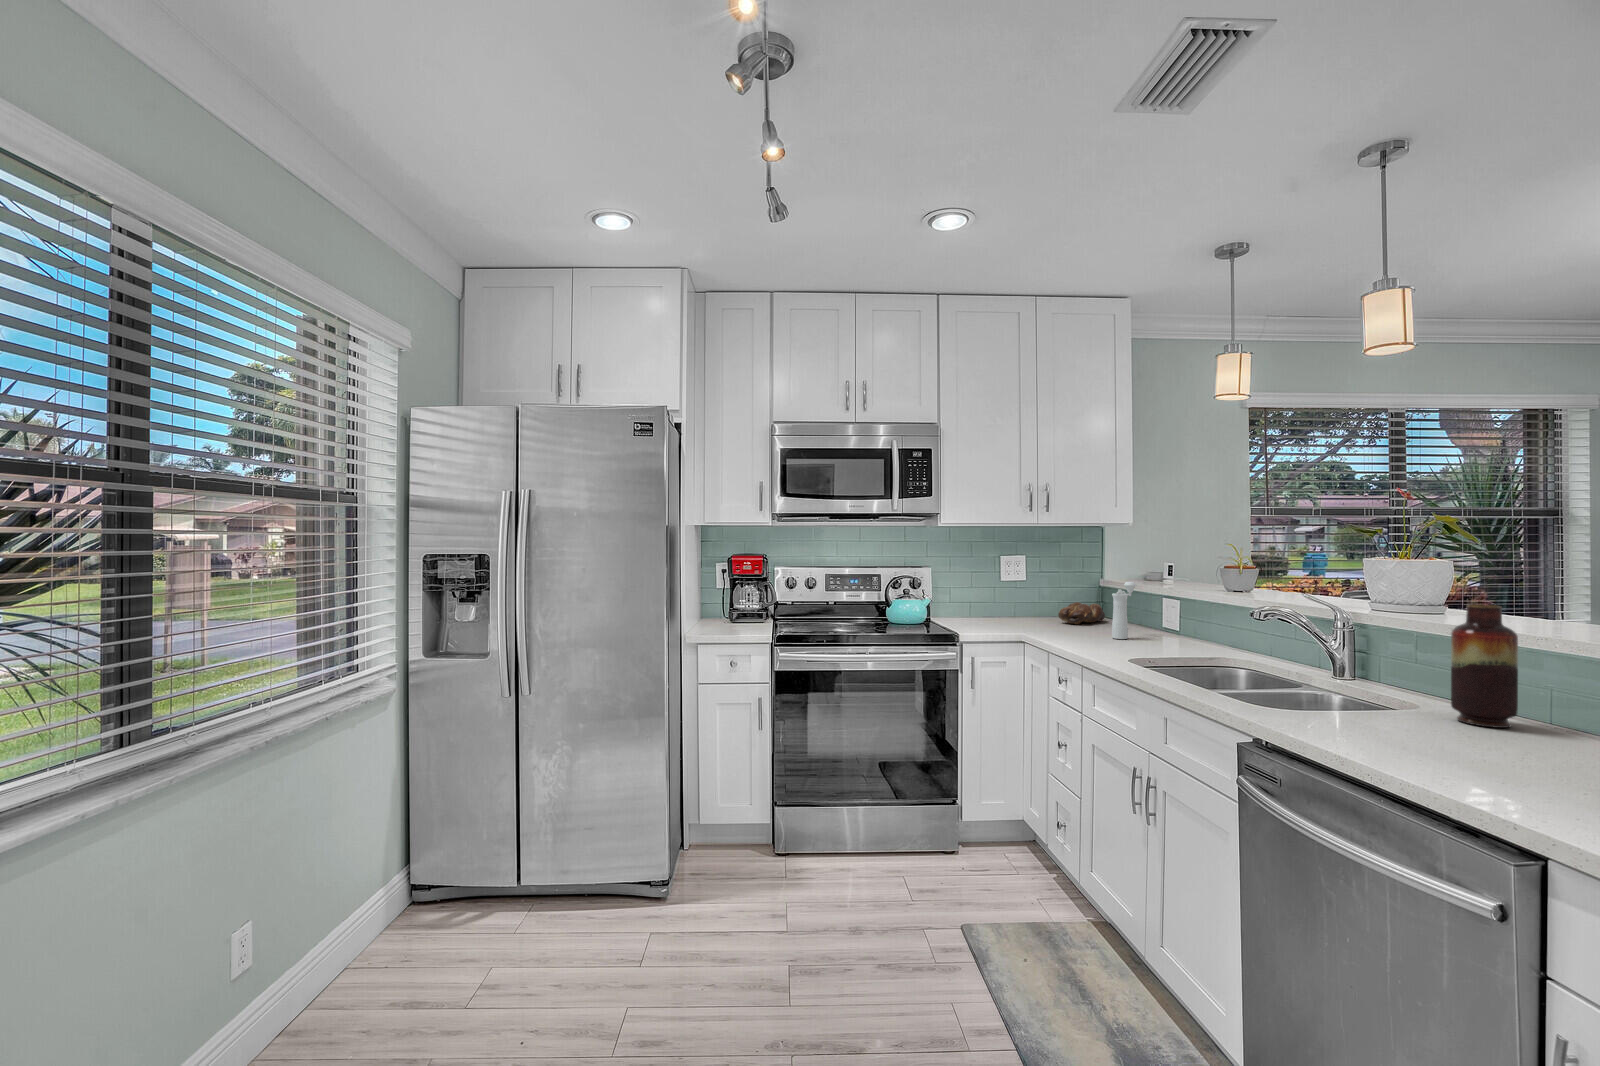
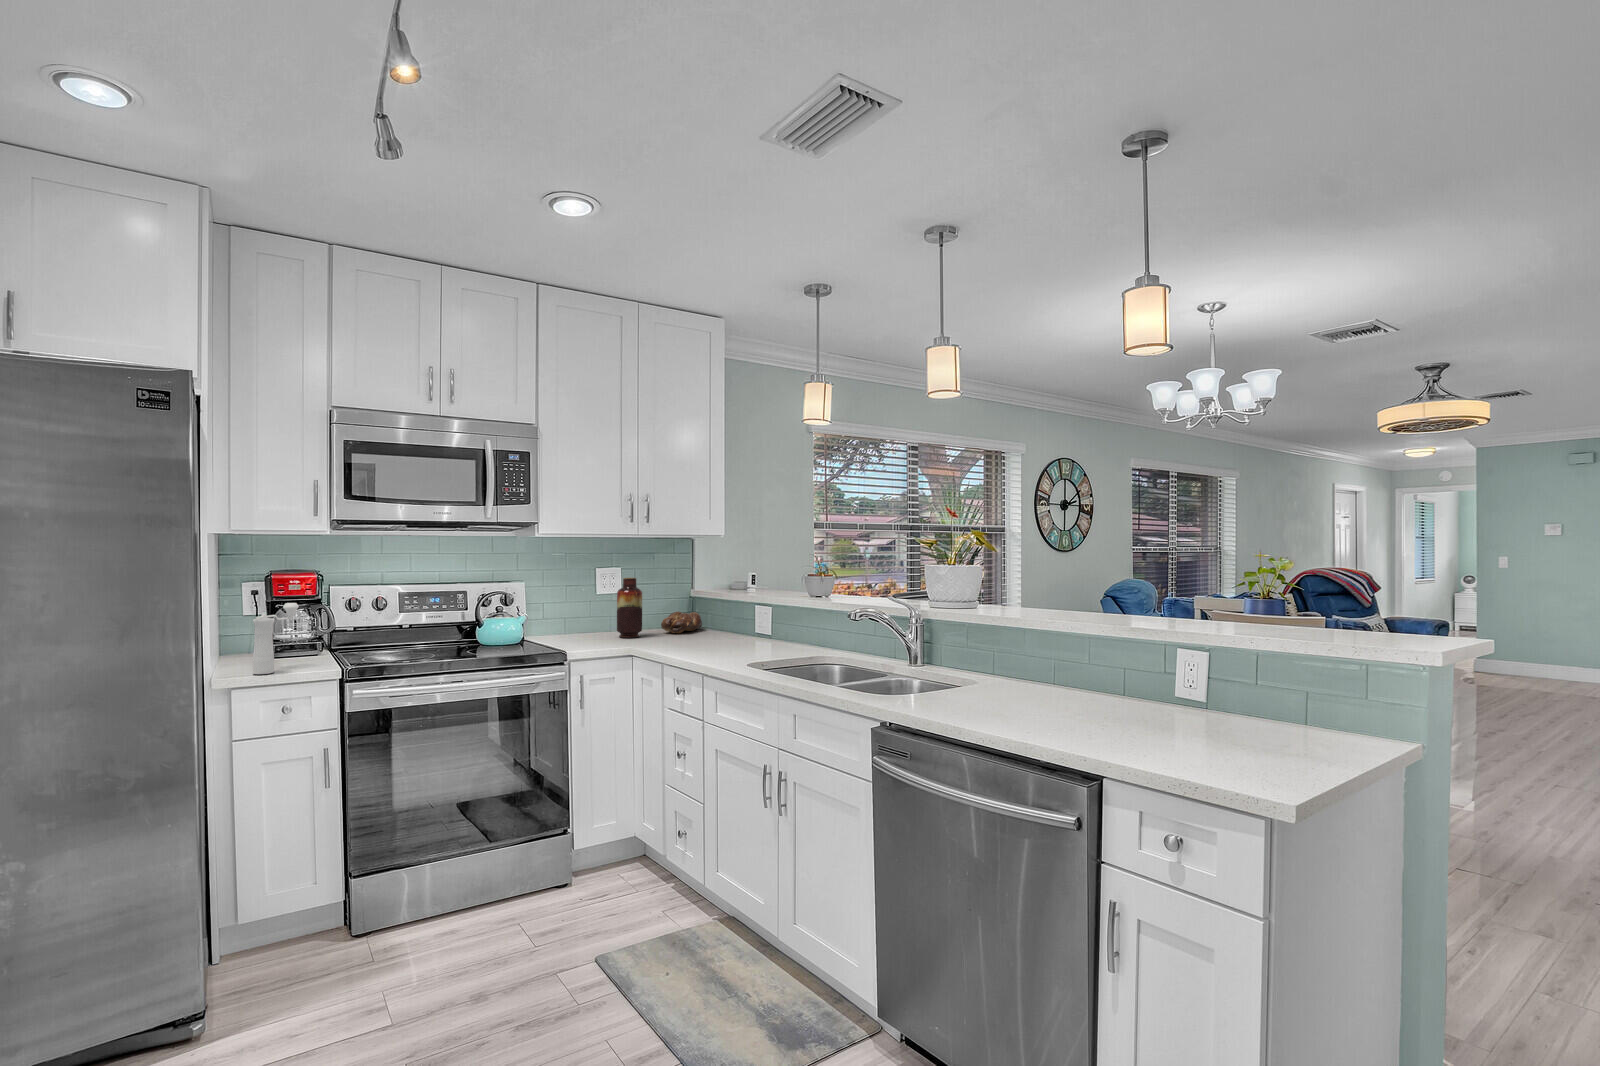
pepper mill: present [1112,582,1136,639] -> present [253,603,299,674]
vase: present [1451,604,1518,728] -> present [617,578,642,638]

